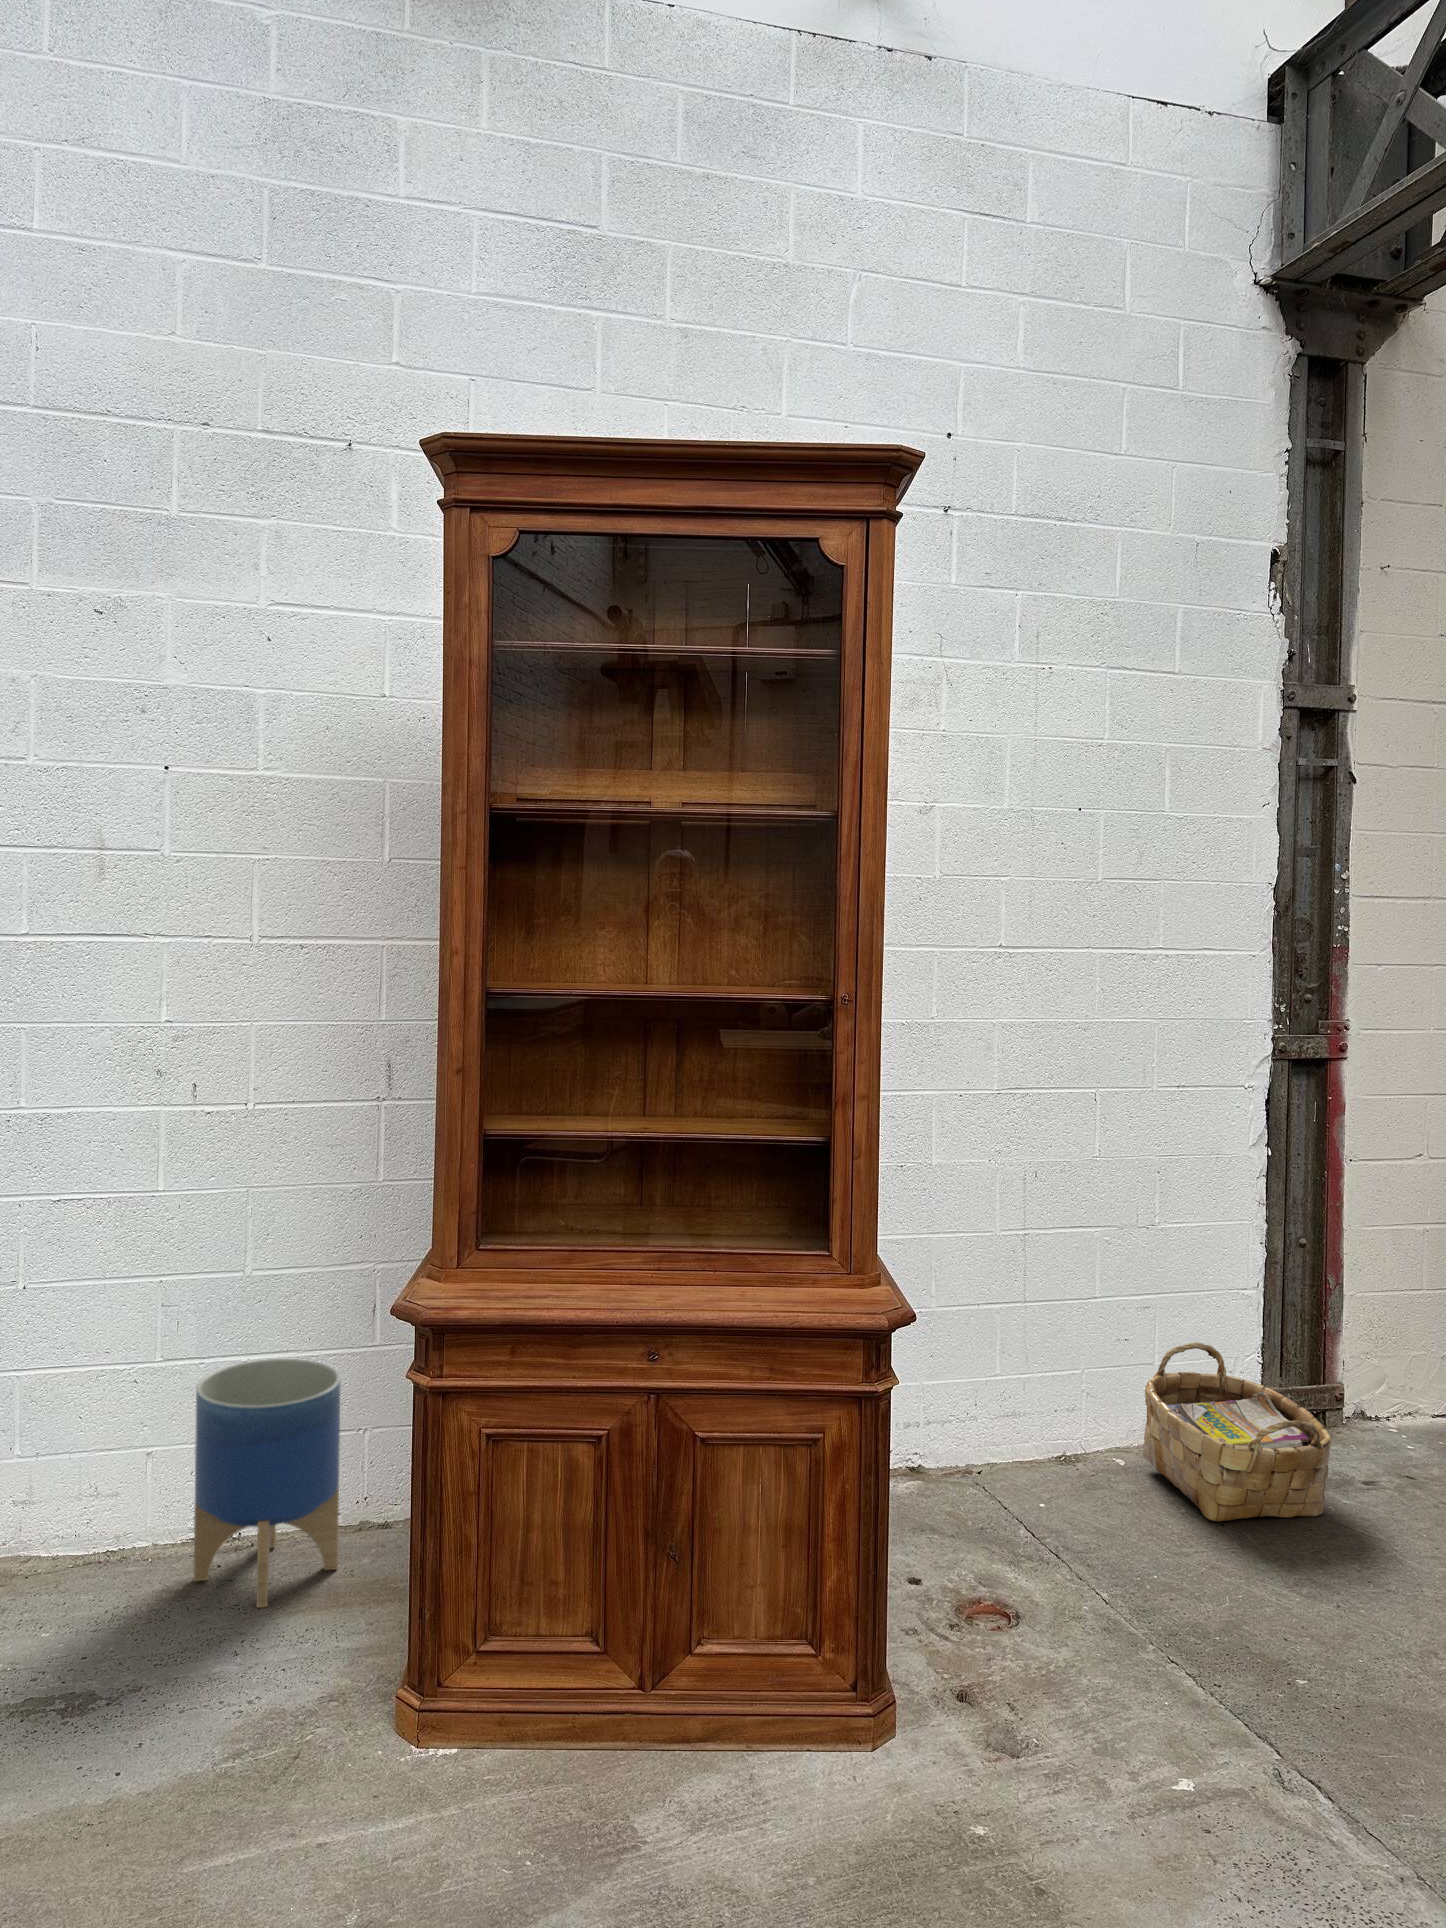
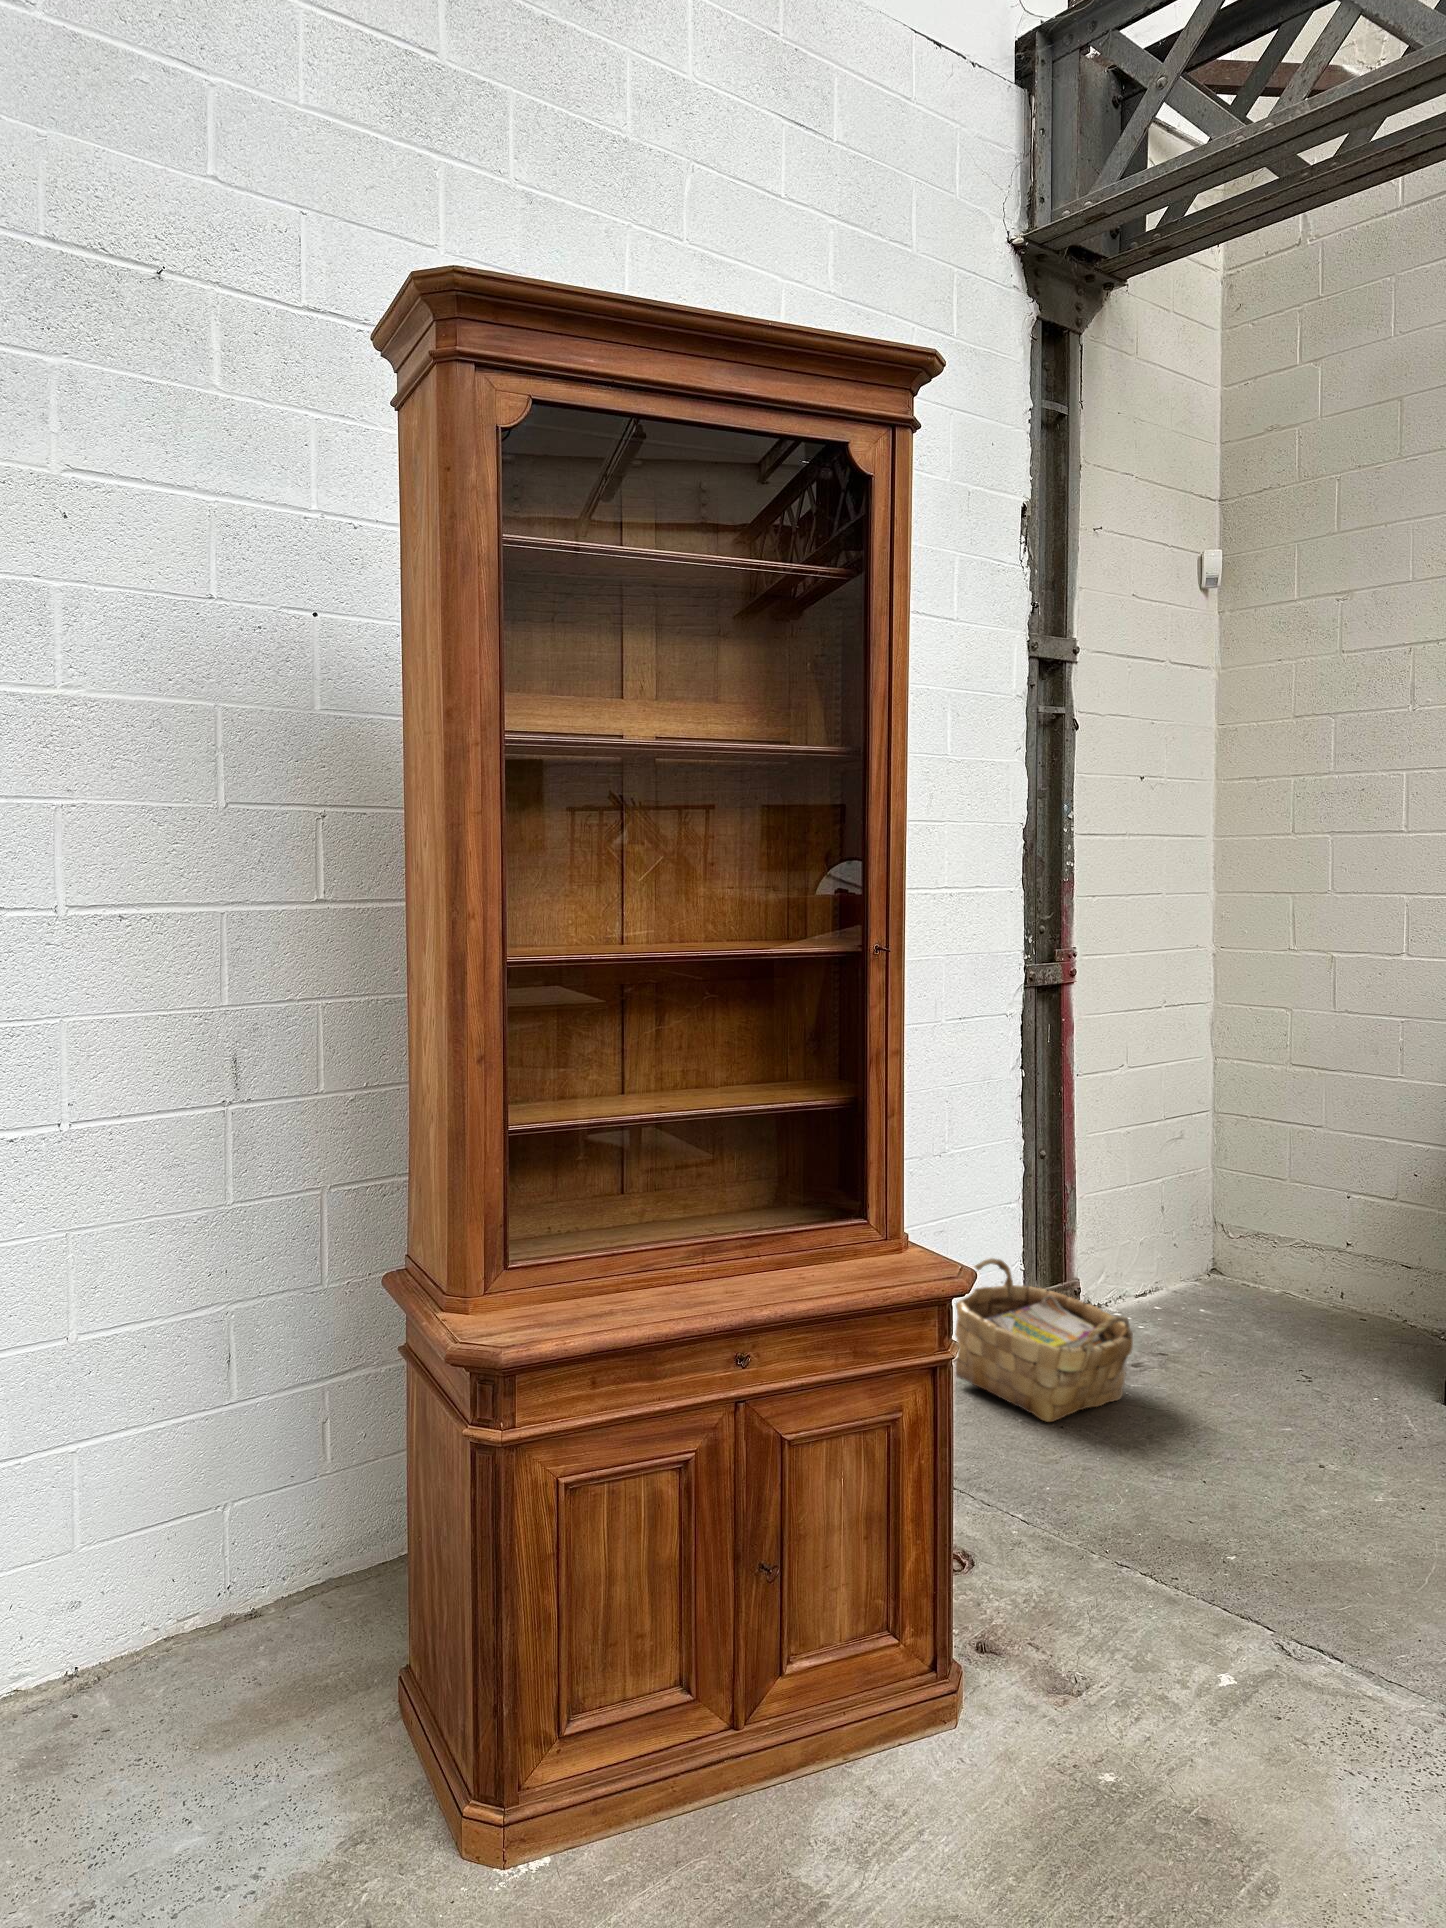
planter: present [194,1359,340,1608] -> none [44,1439,235,1762]

